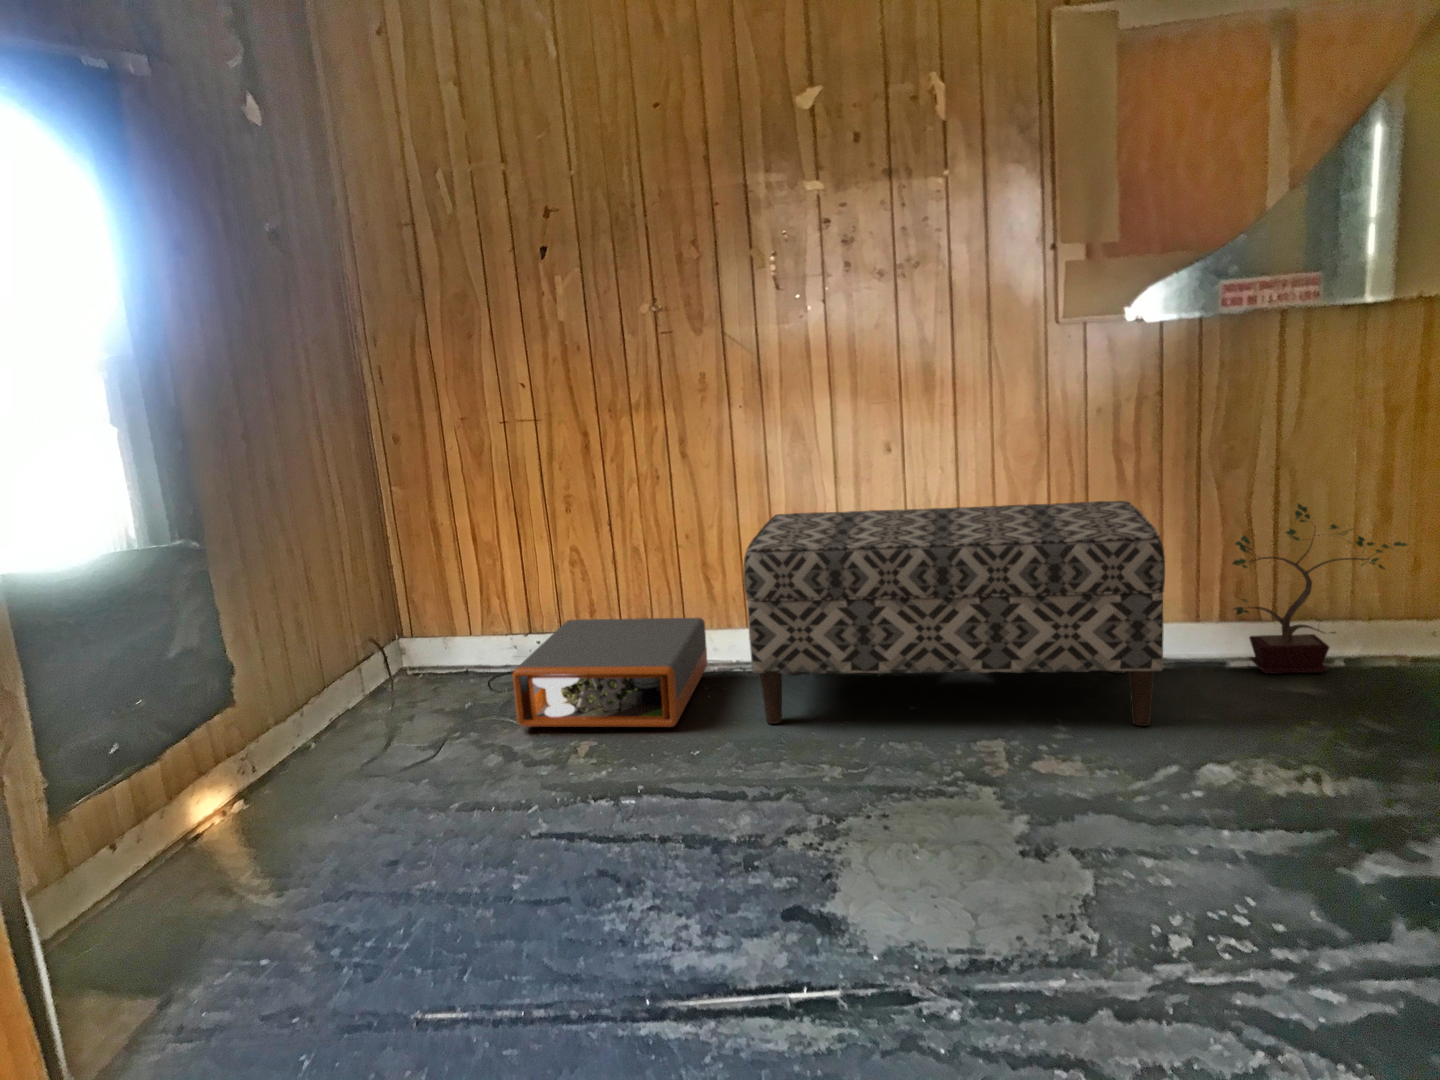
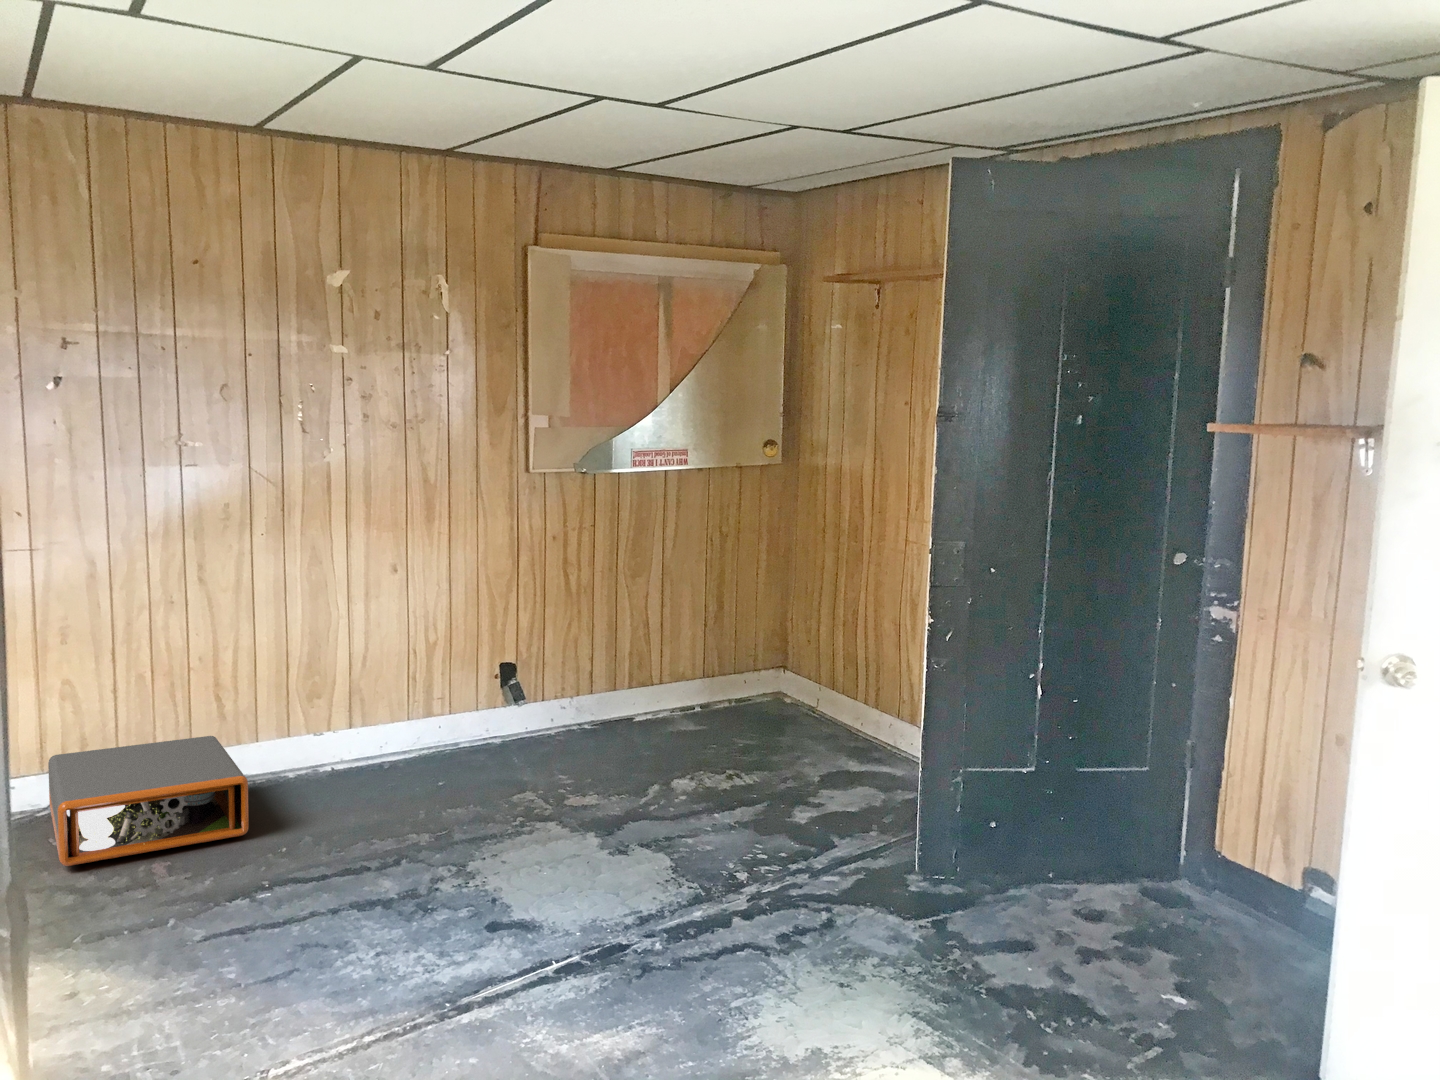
bench: present [743,501,1165,726] -> none [292,607,637,816]
potted plant: present [1233,504,1408,674] -> none [643,604,740,725]

